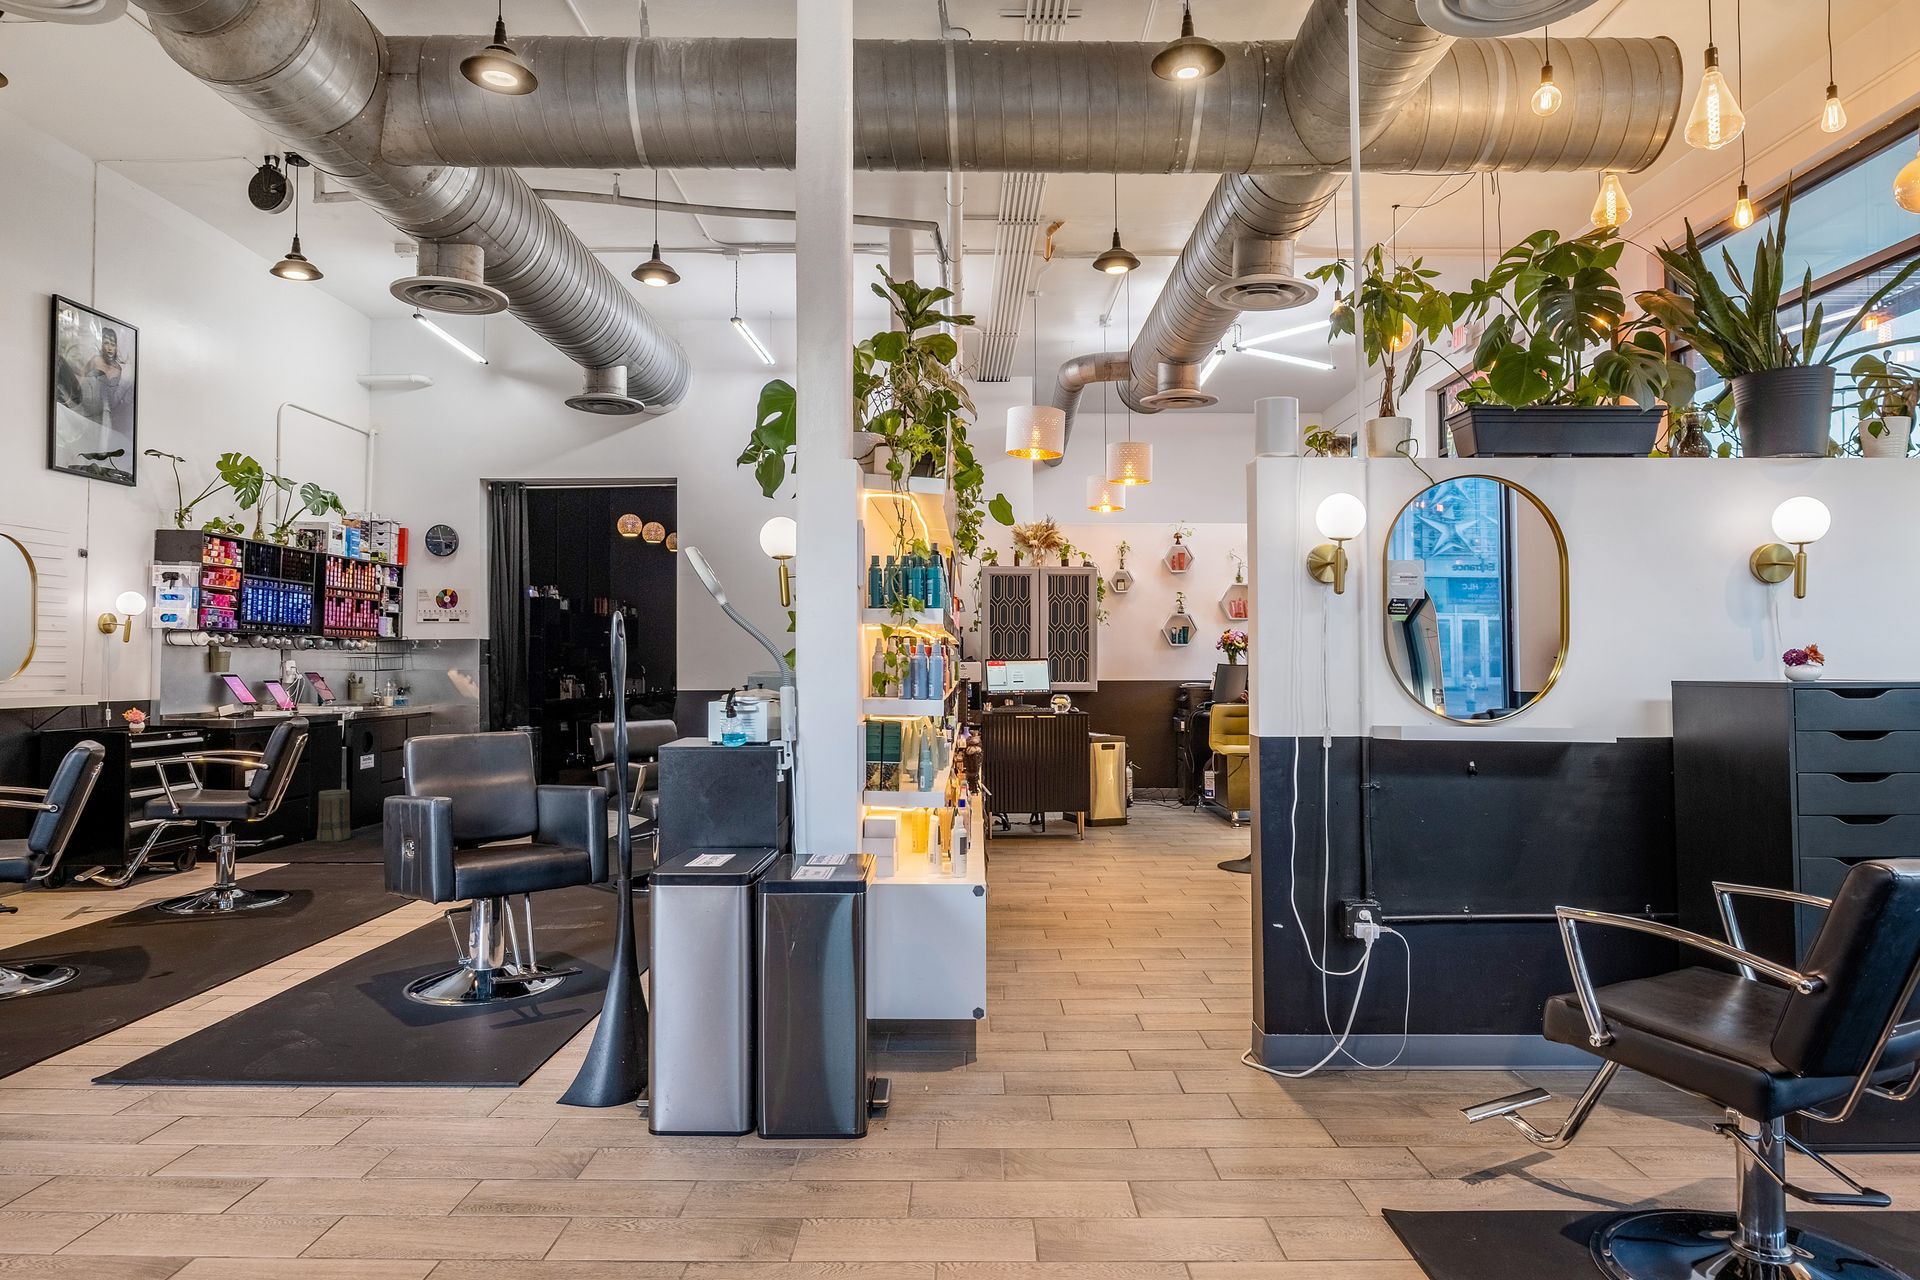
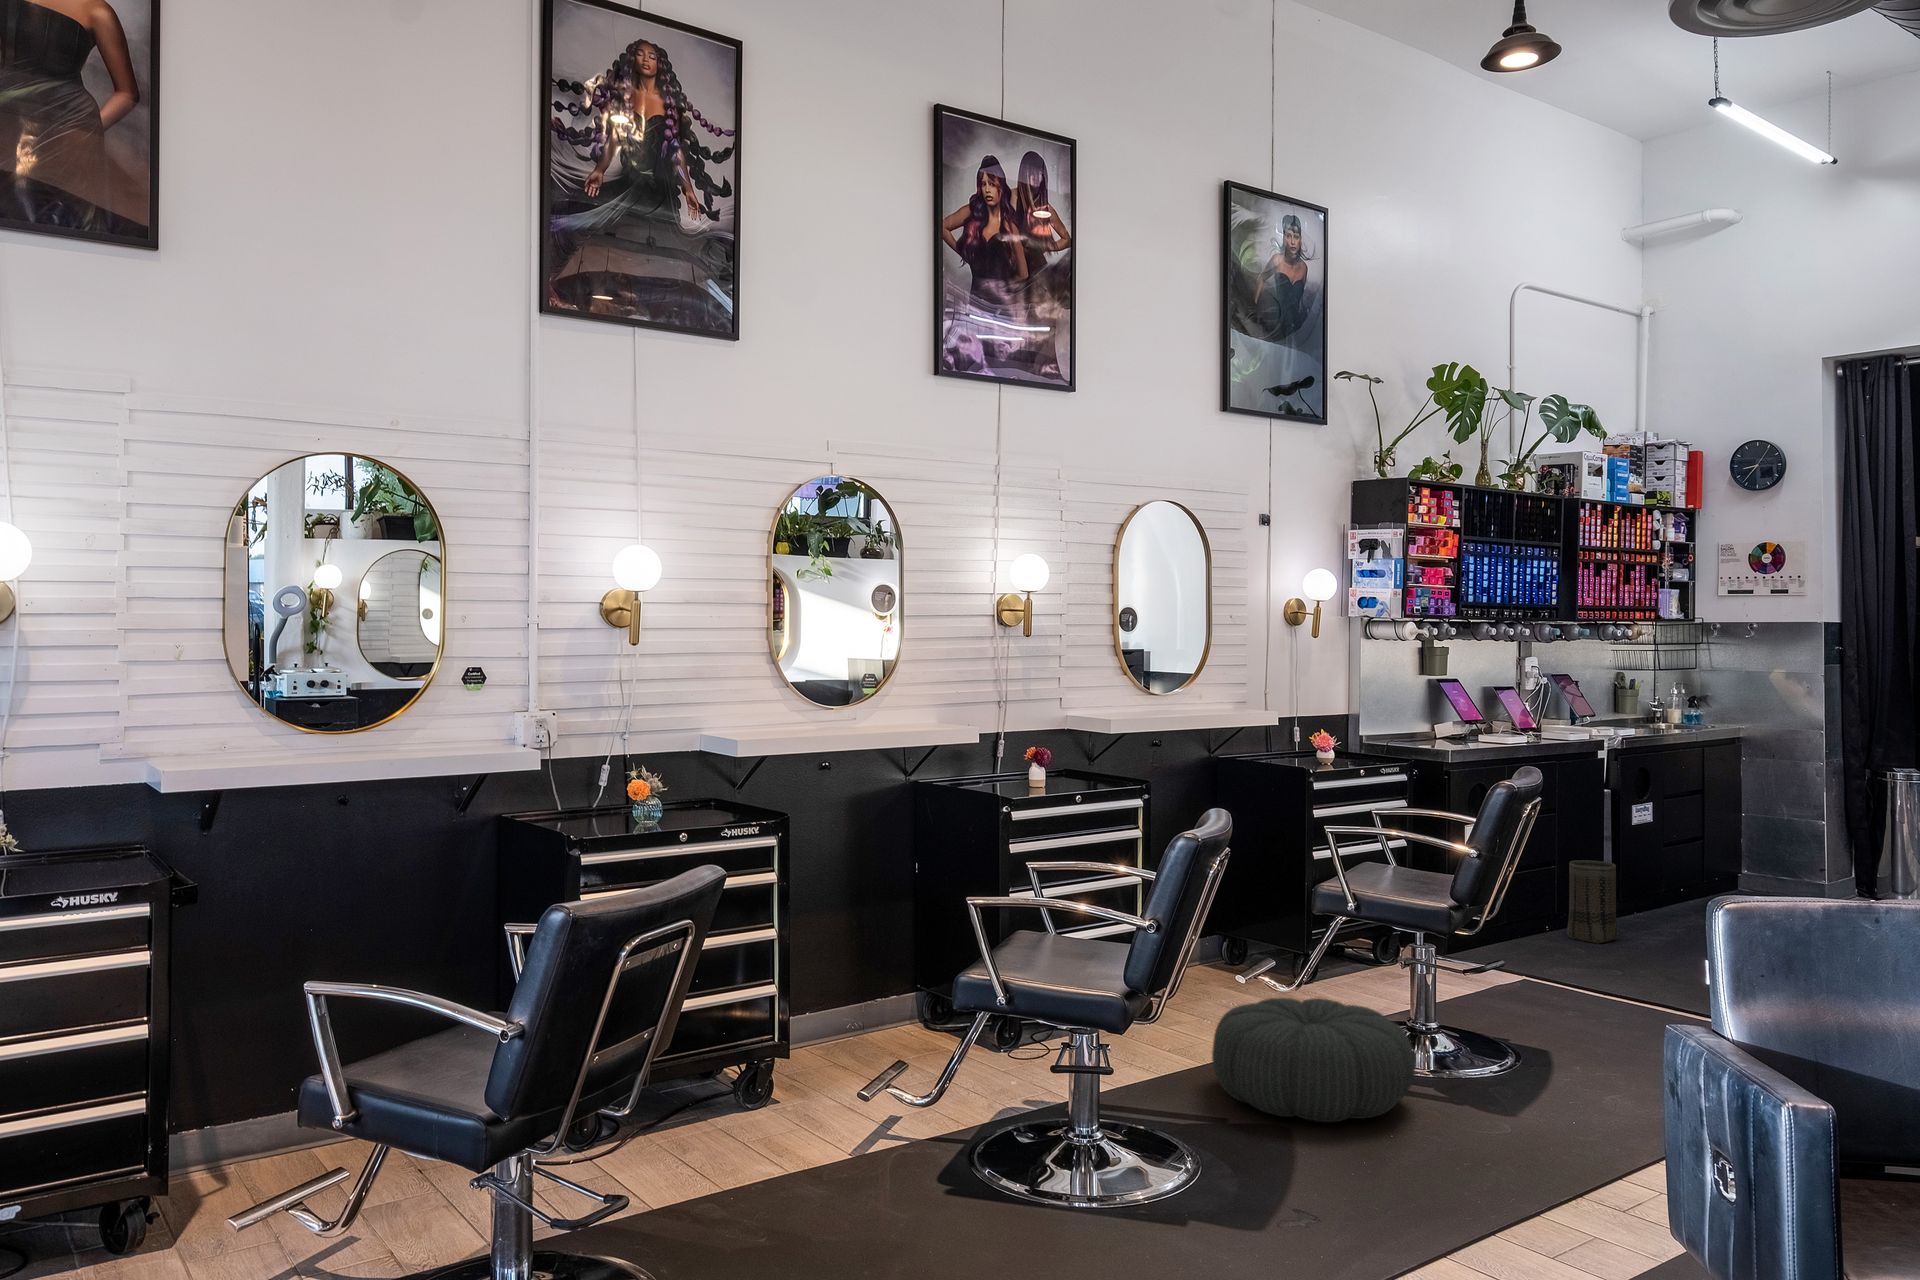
pouf: none [73,868,227,940] -> present [1212,998,1415,1122]

